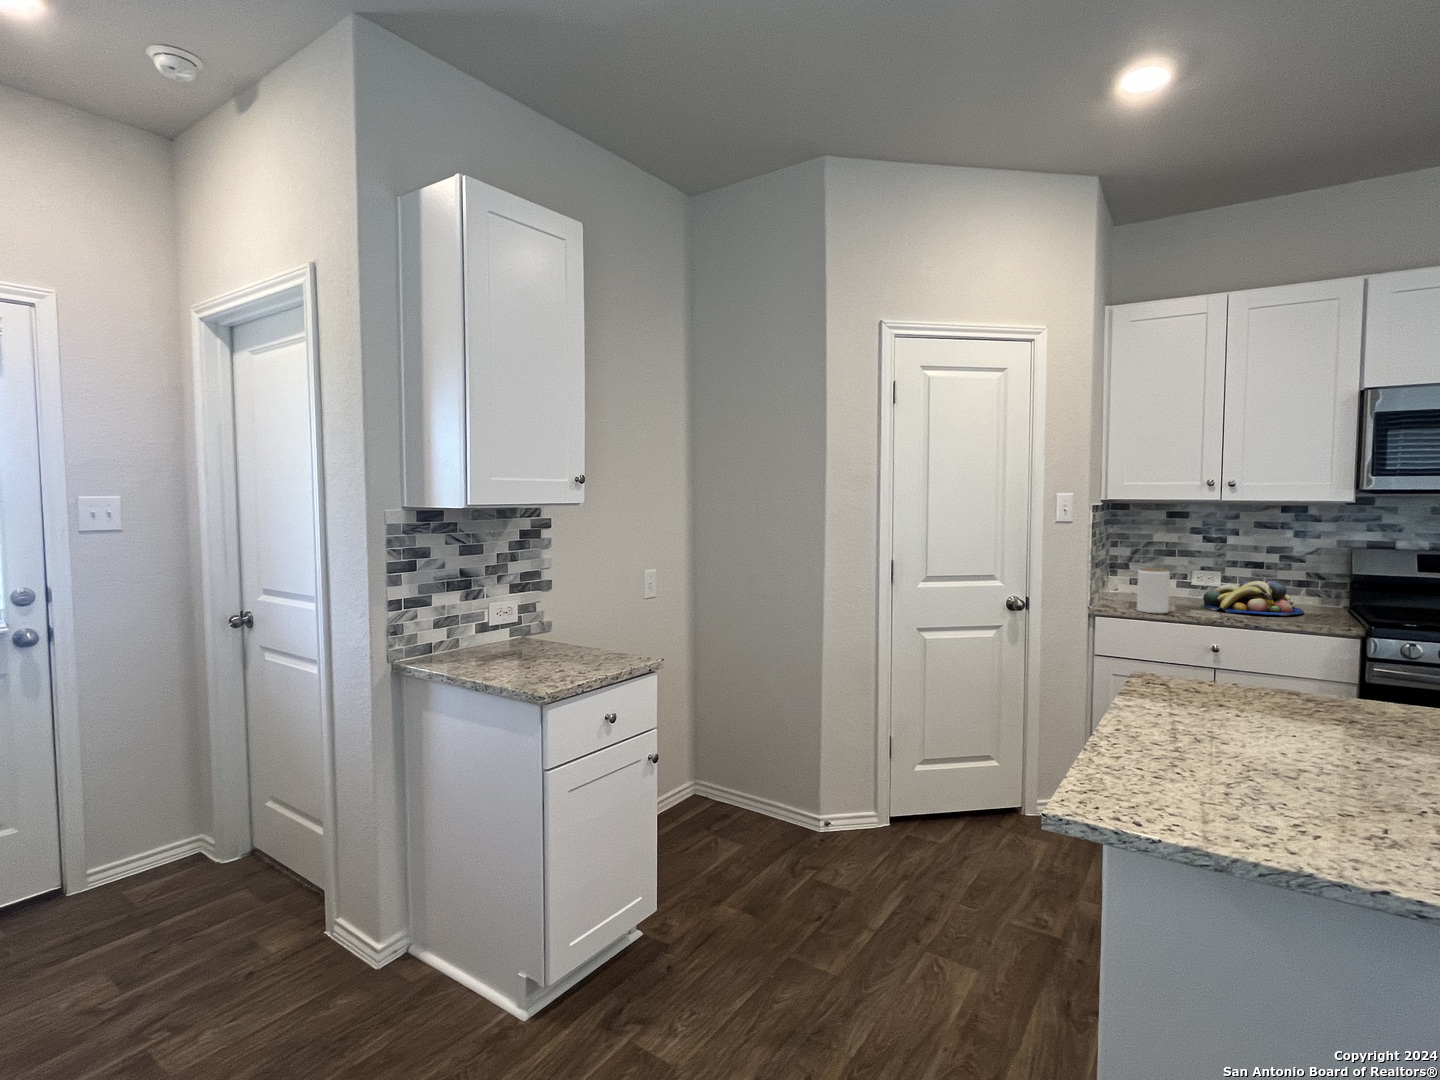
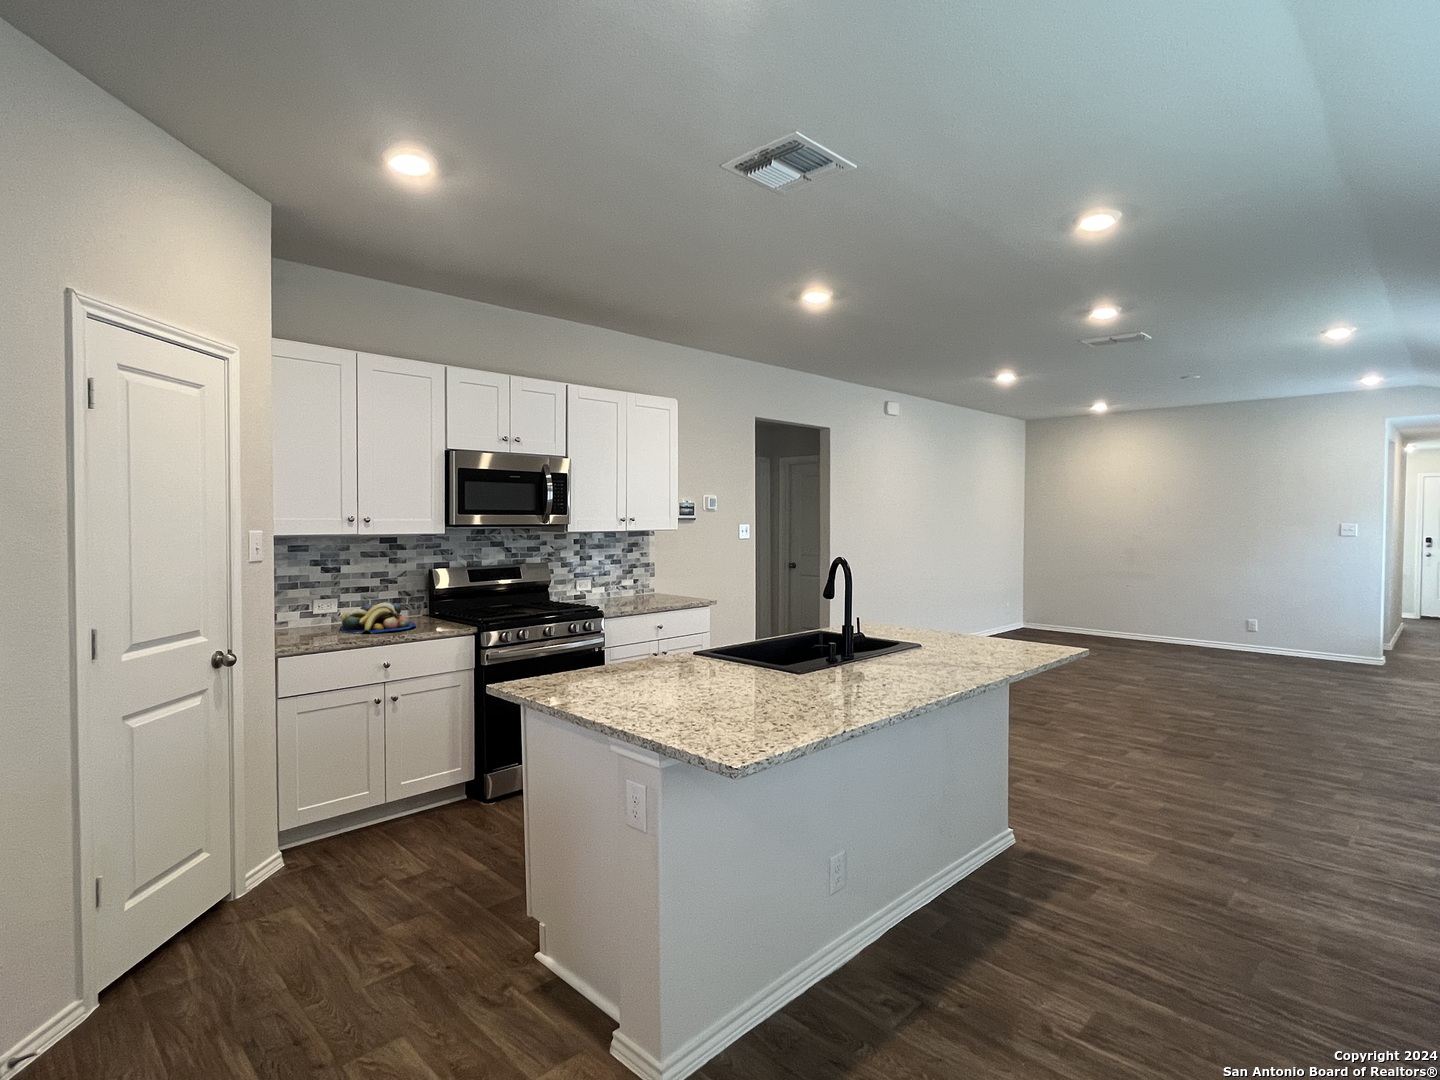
jar: present [1137,568,1170,613] -> none [306,601,337,646]

